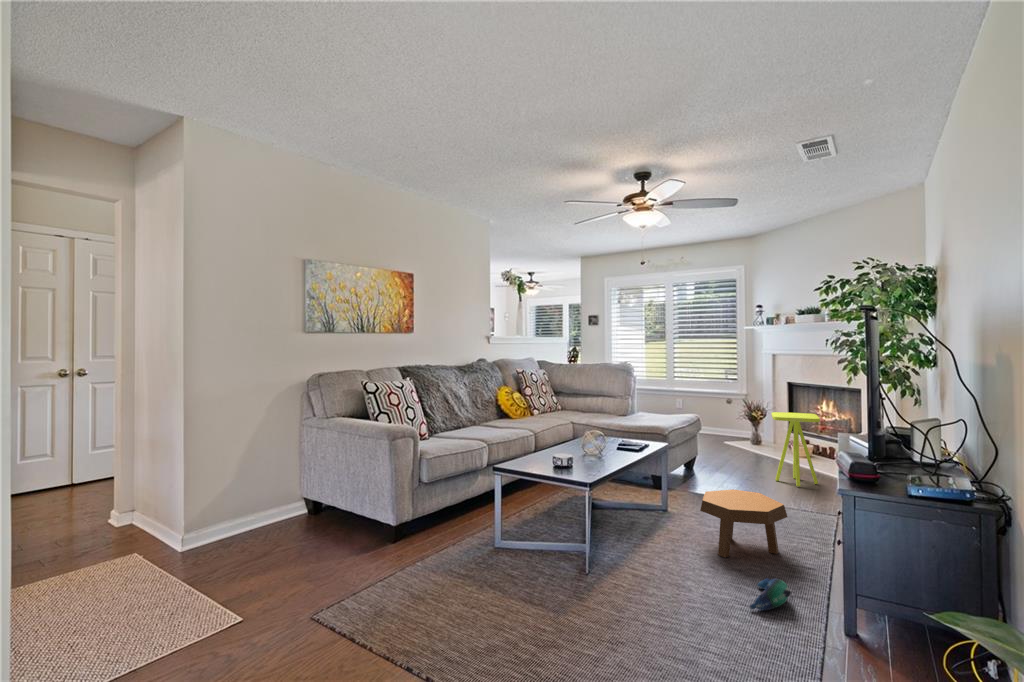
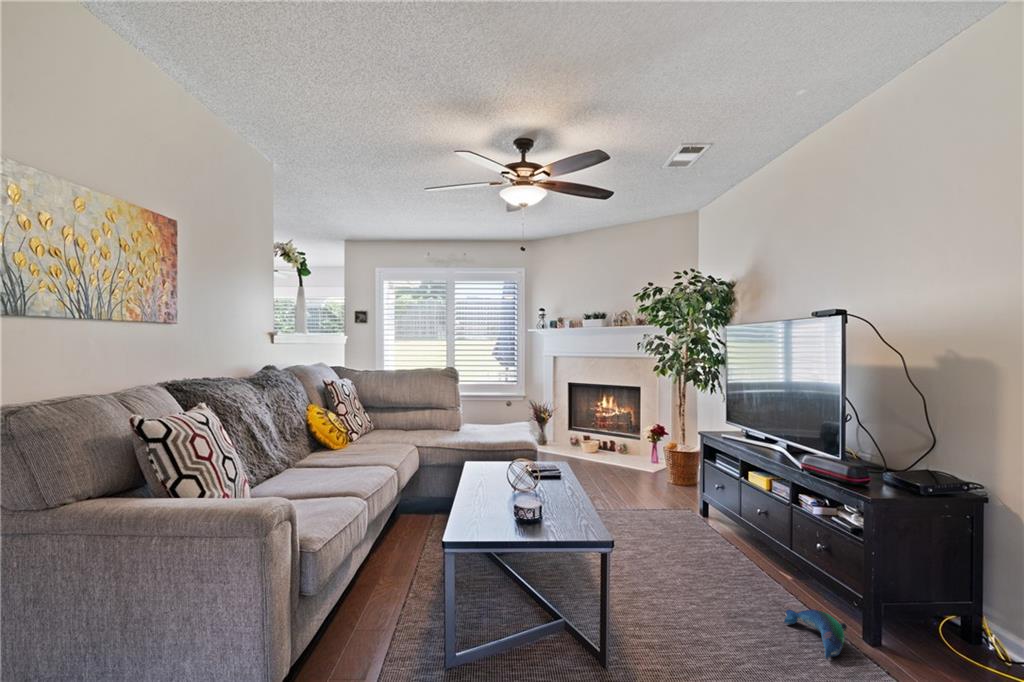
side table: present [772,412,820,486] -> none [604,413,654,486]
footstool: present [700,489,787,558] -> none [652,507,747,592]

